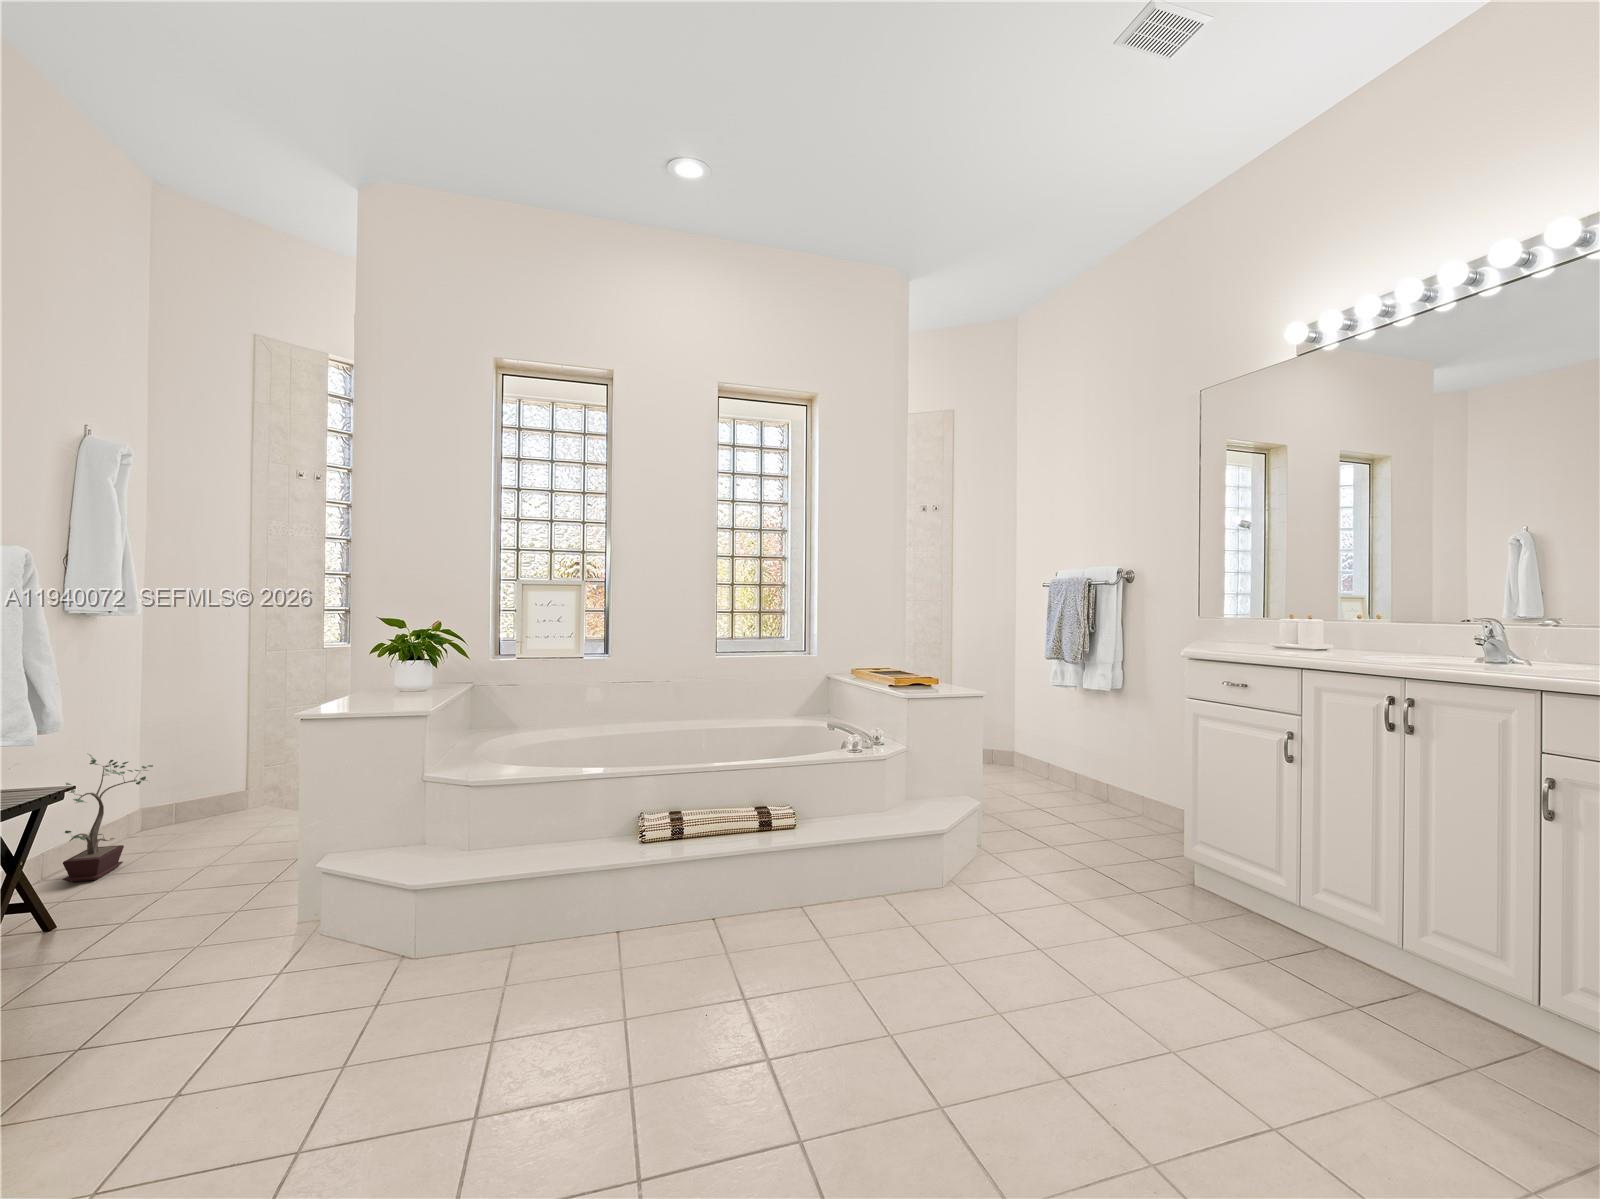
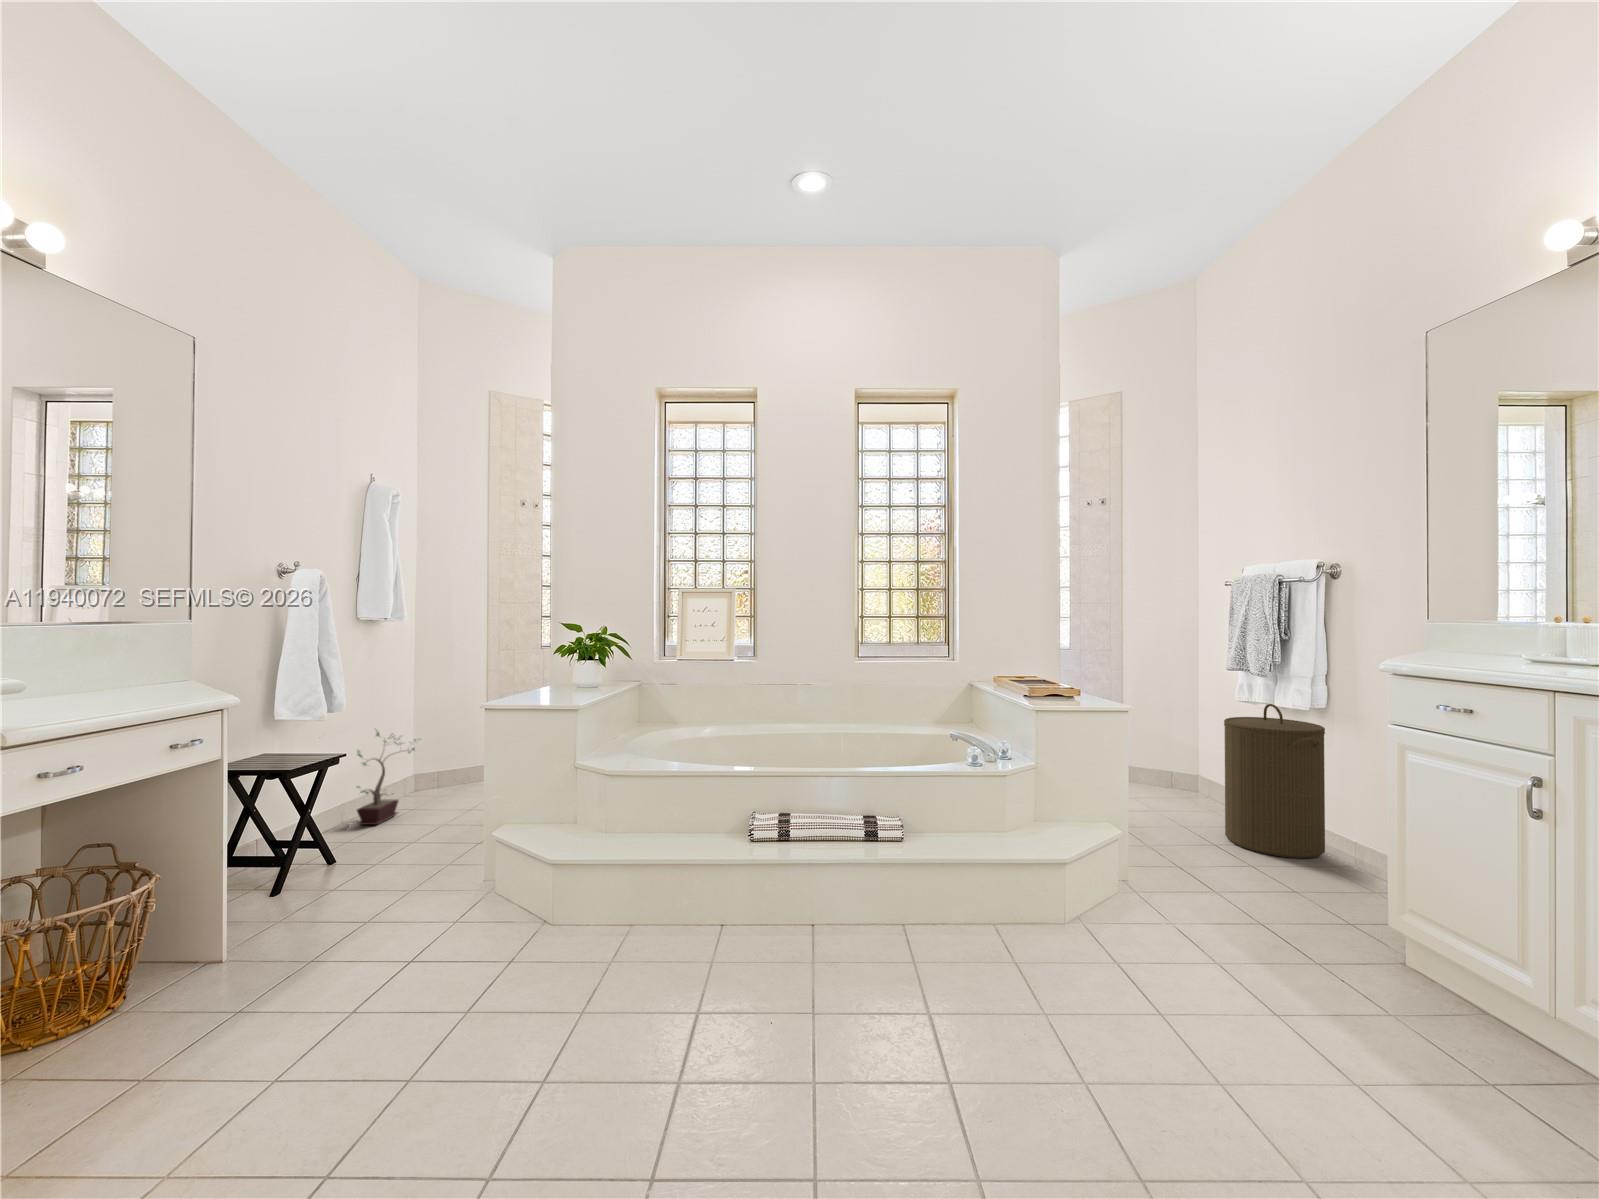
laundry hamper: none [1046,689,1124,821] -> present [1224,704,1325,858]

